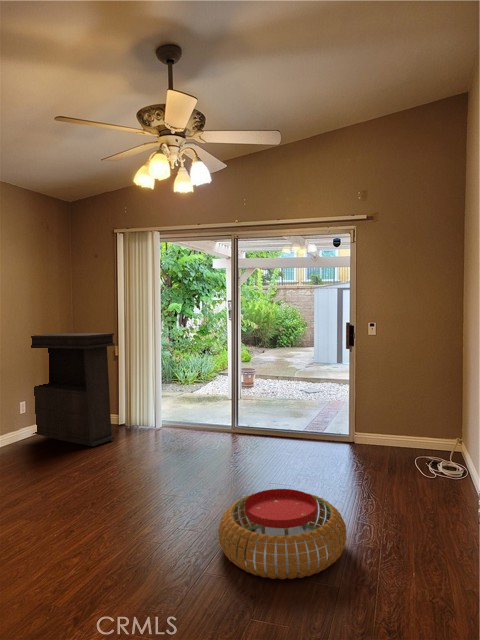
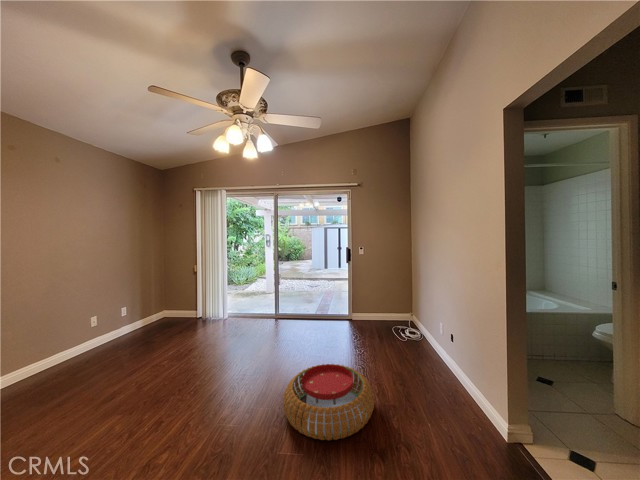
console table: present [31,333,115,446] -> none [121,257,195,337]

